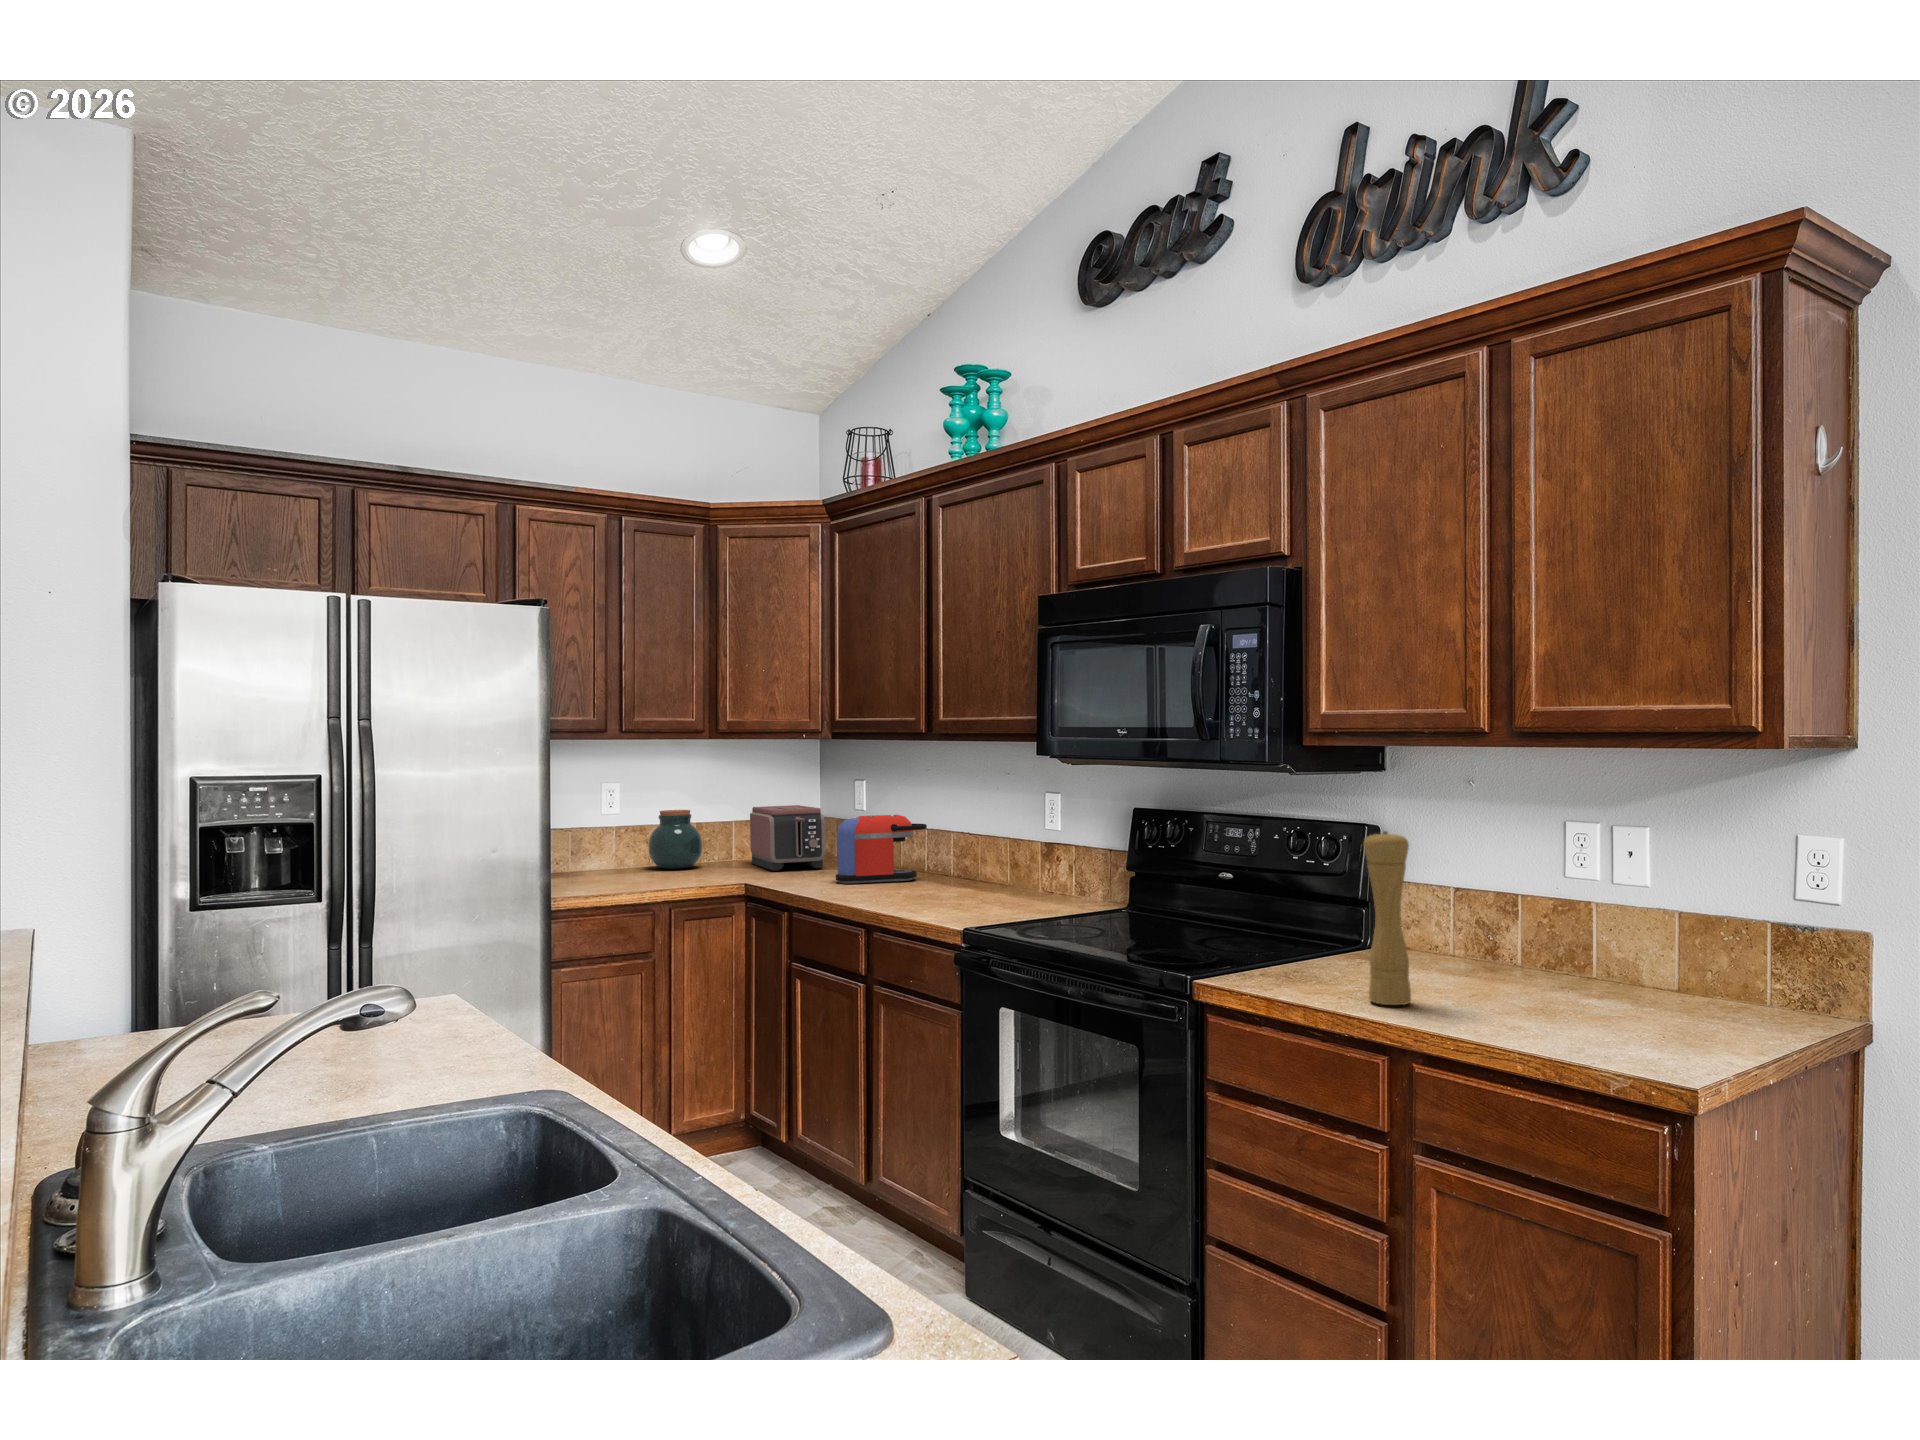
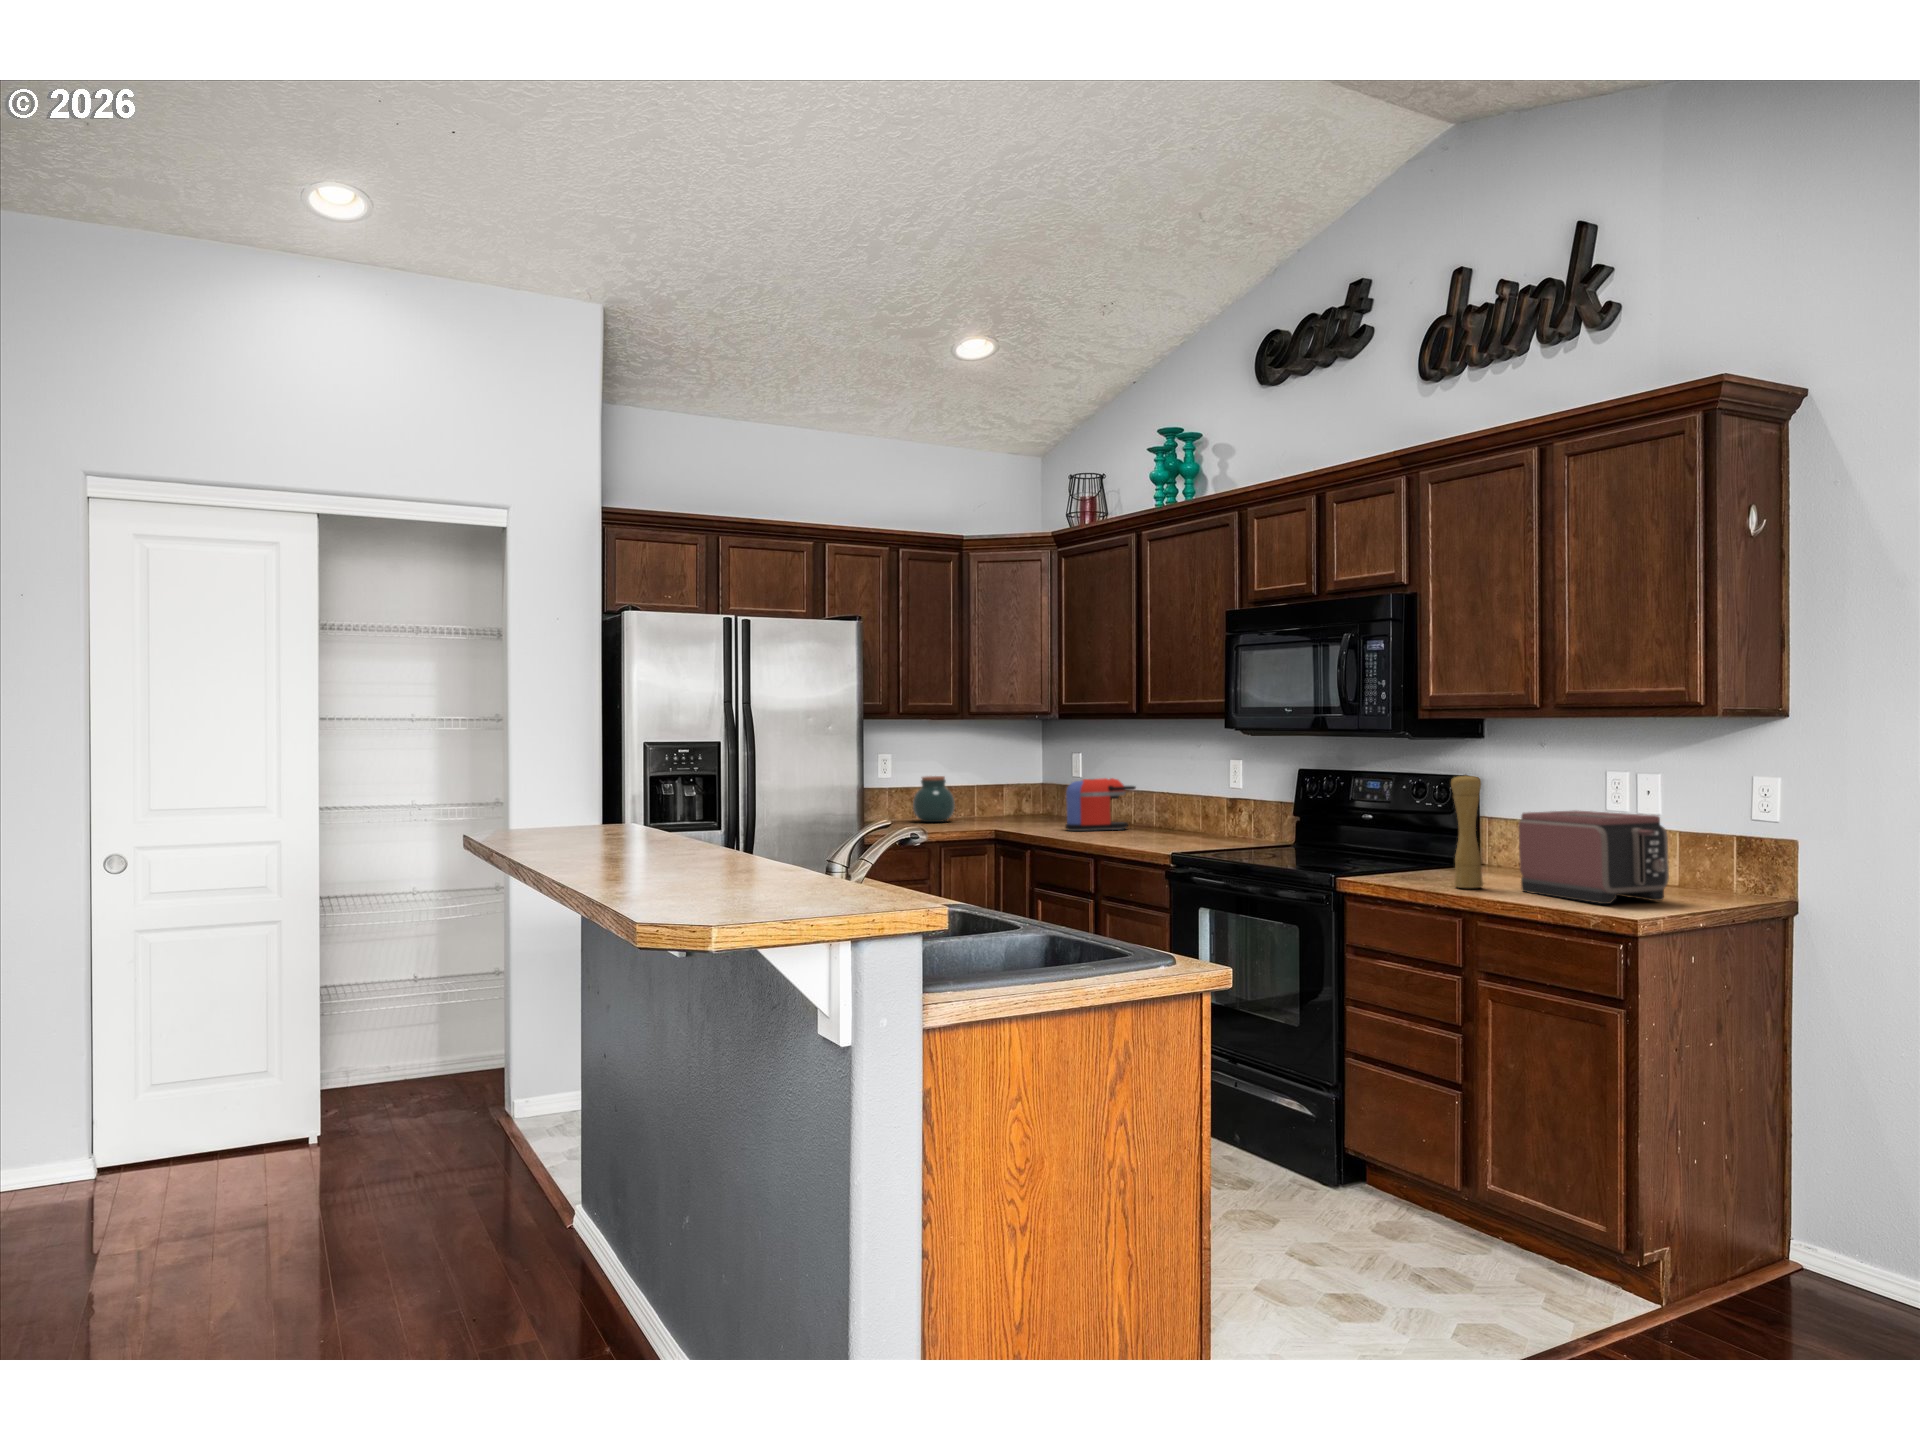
toaster: present [750,805,825,871] -> present [1518,810,1669,904]

